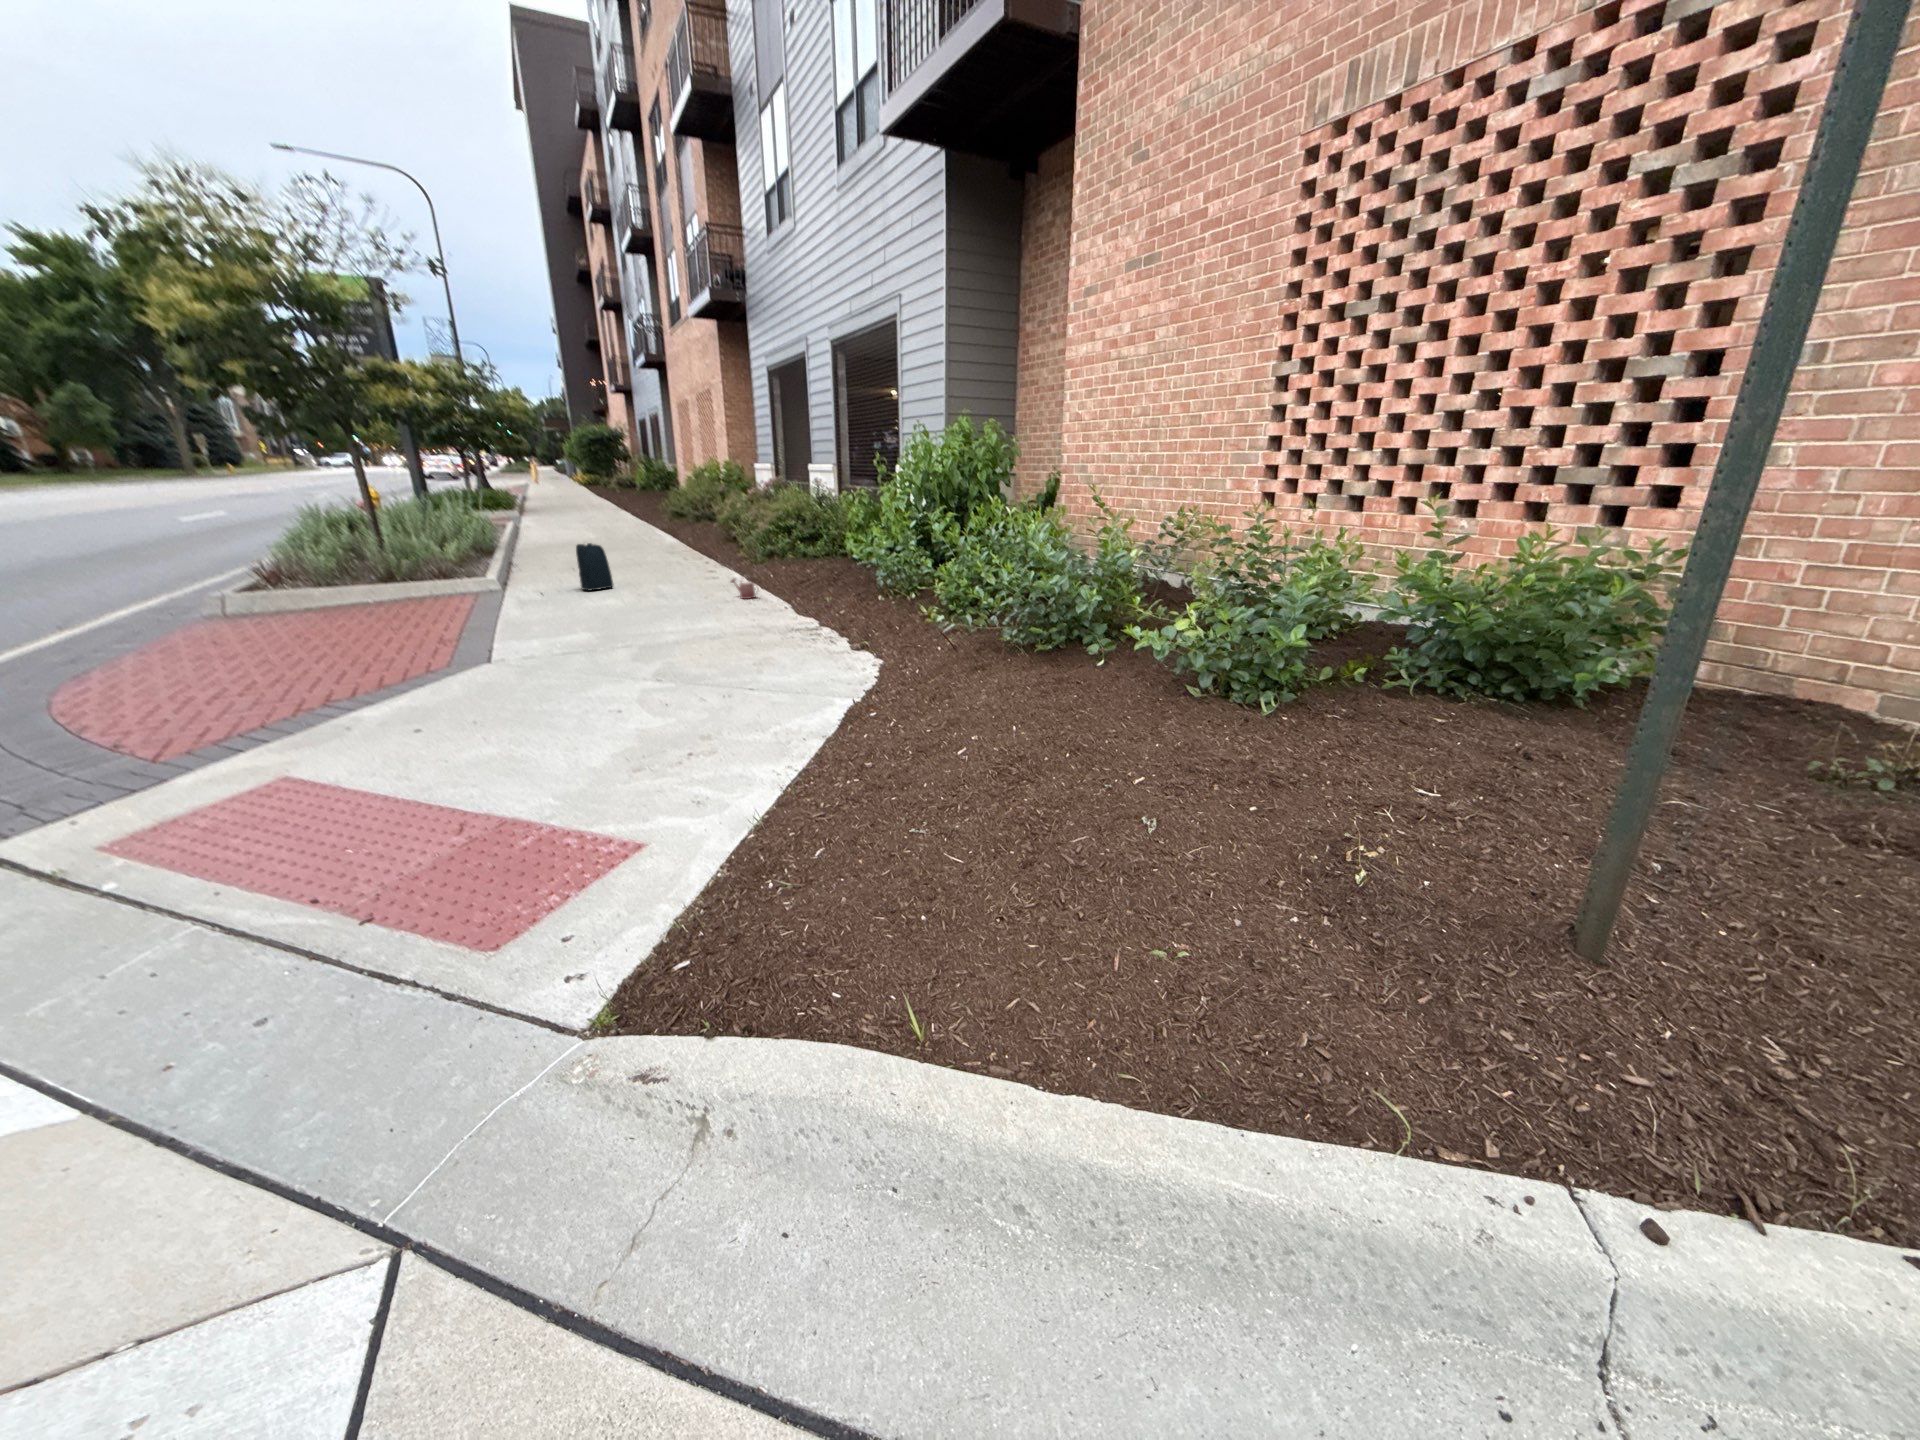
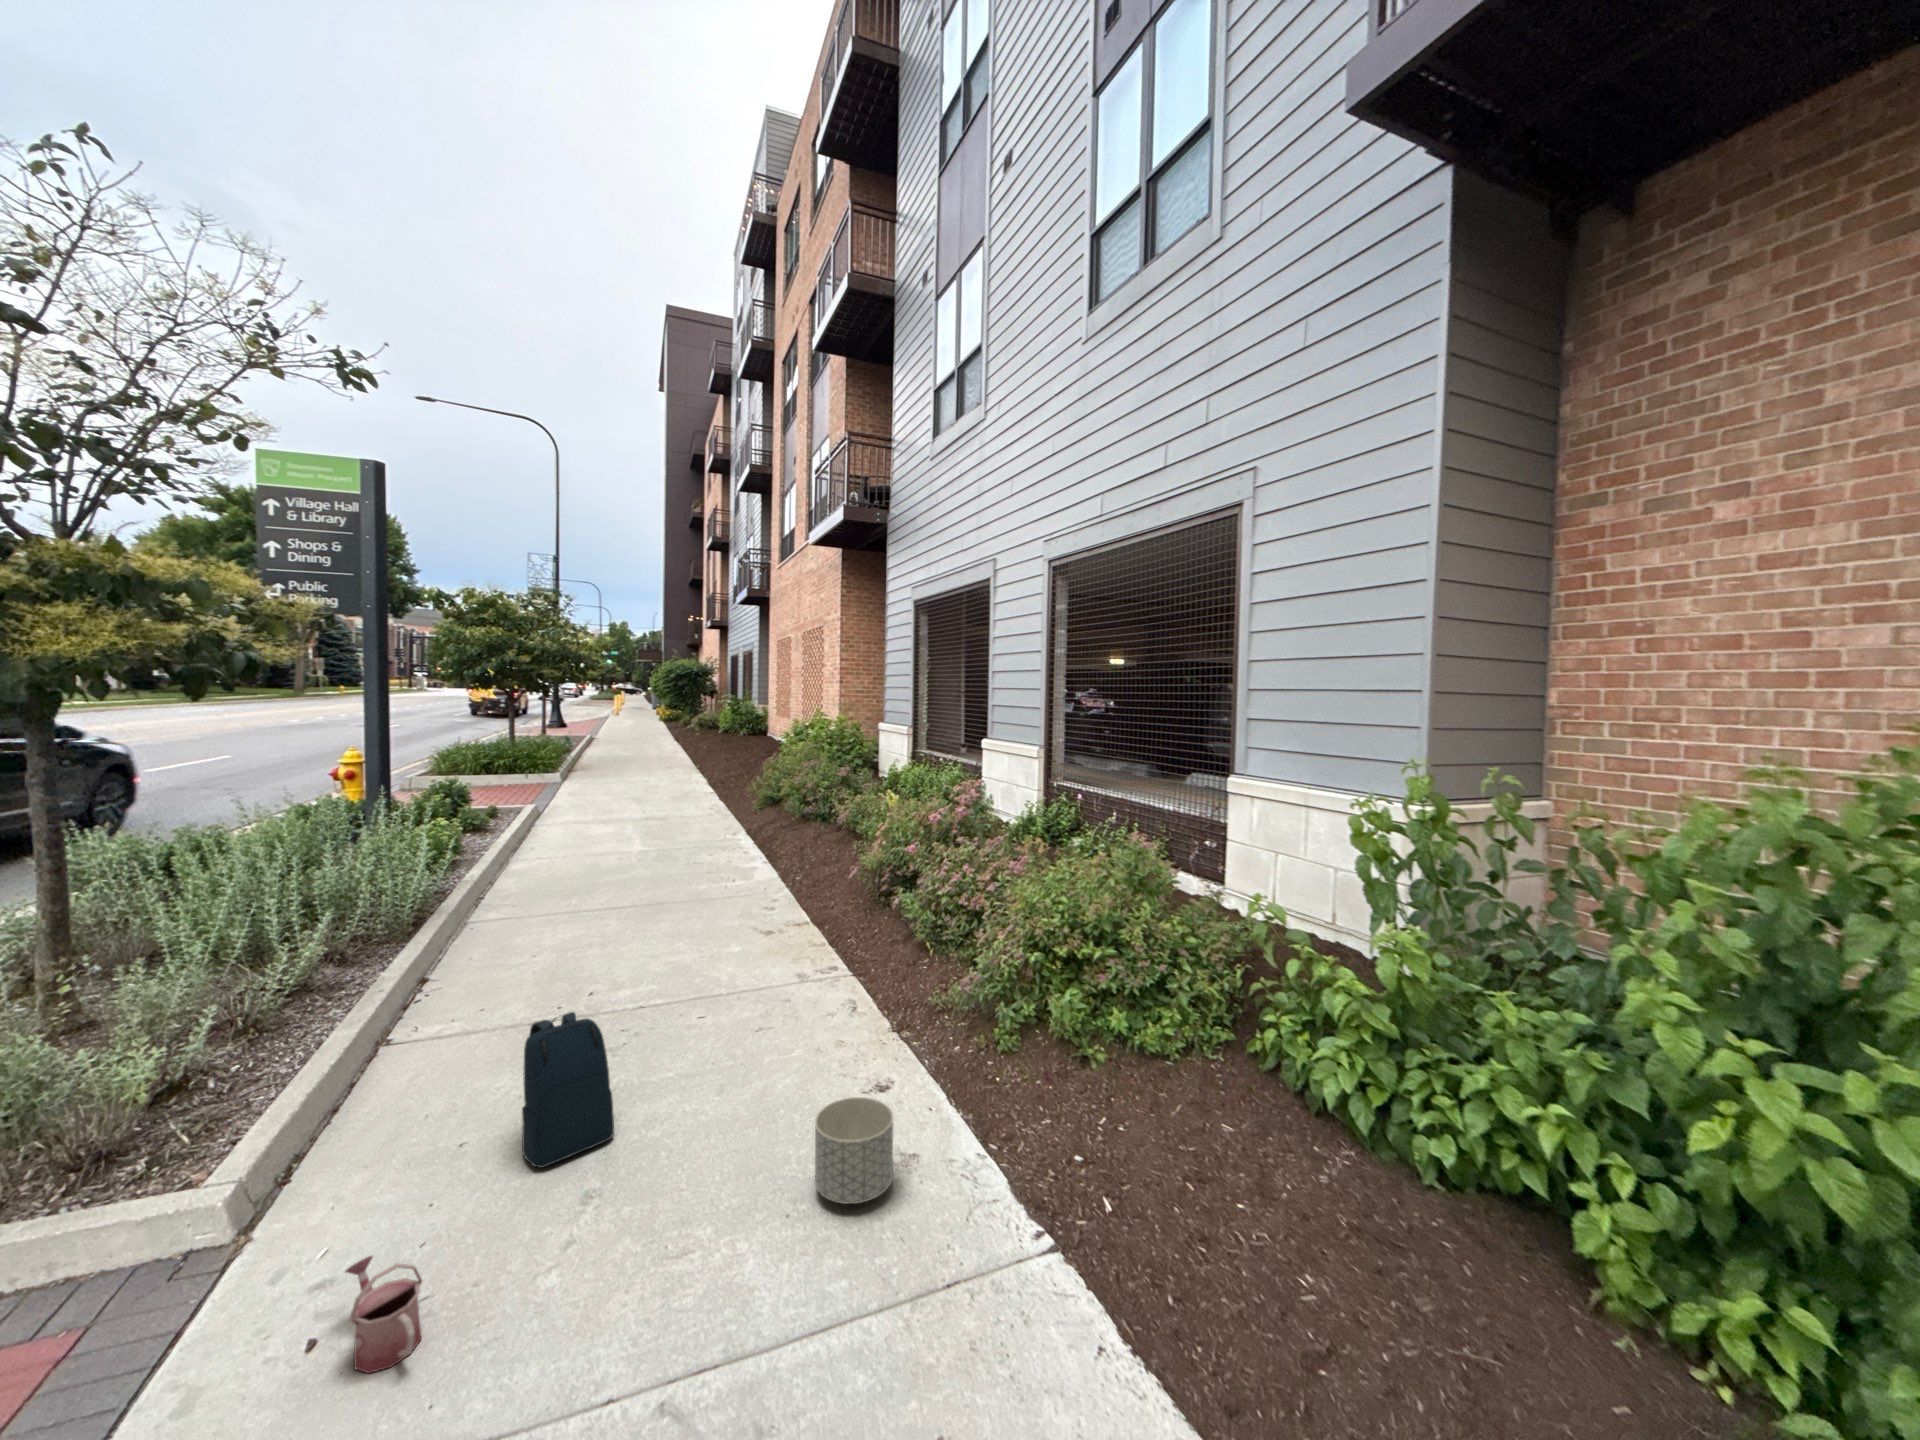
planter: none [684,563,714,591] -> present [815,1097,893,1204]
watering can: present [731,579,756,599] -> present [345,1256,422,1373]

